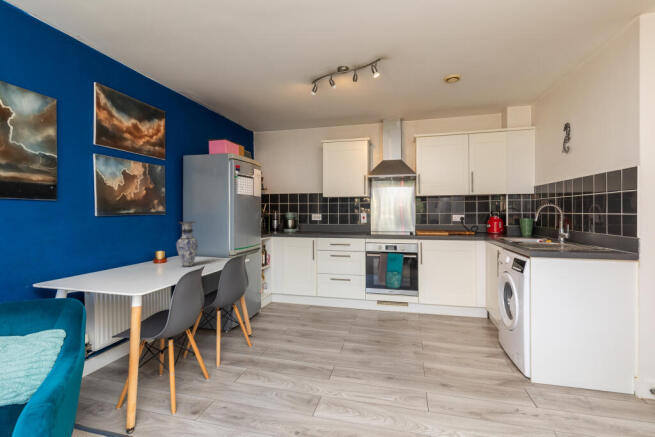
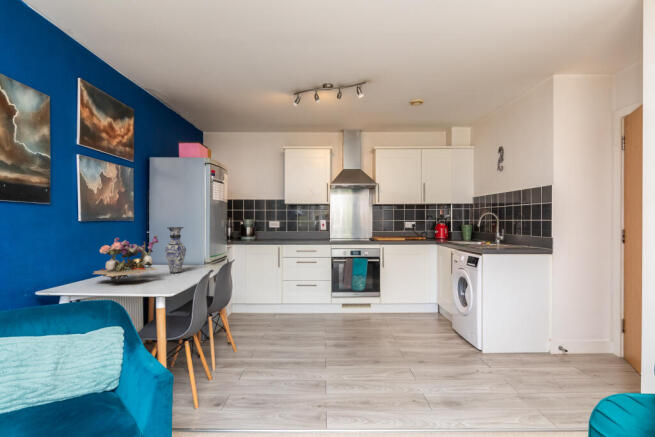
flower arrangement: none [94,229,160,275] -> present [93,235,159,281]

